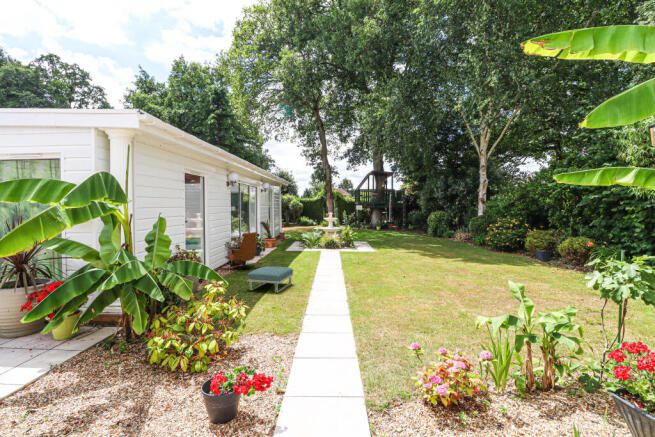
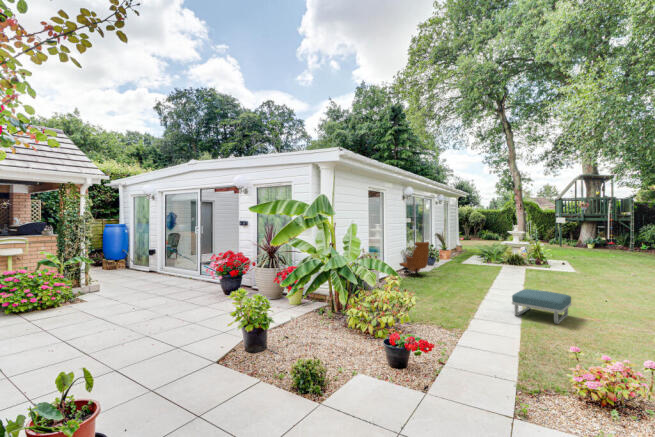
footstool: present [248,267,293,293] -> present [512,289,571,324]

